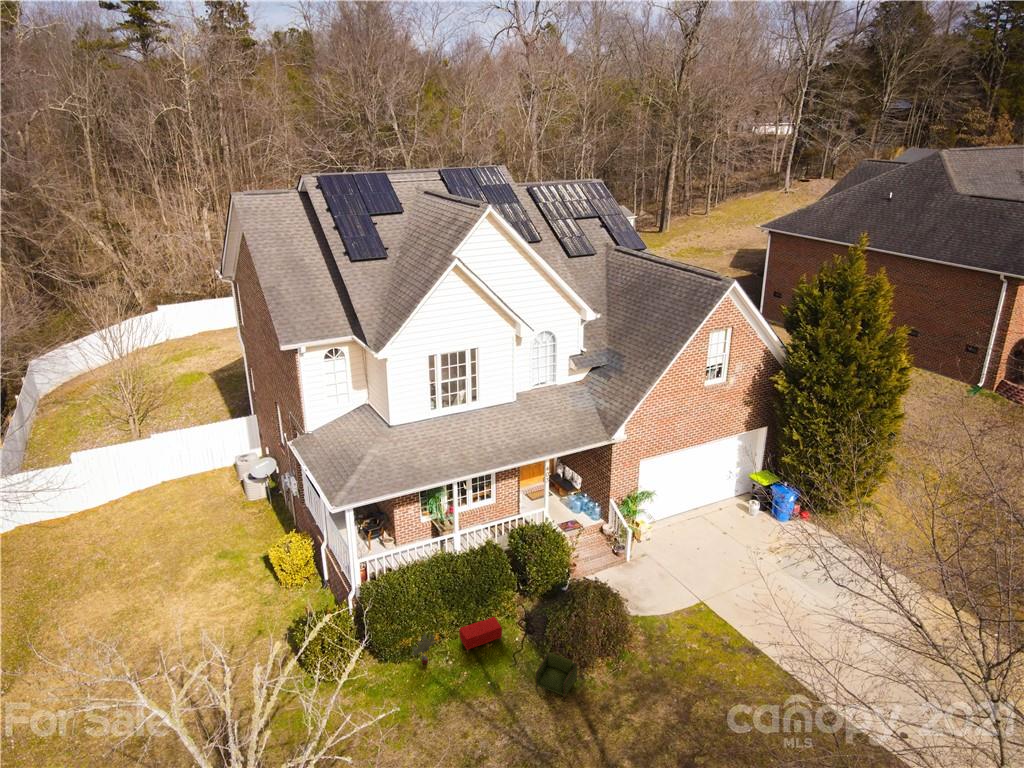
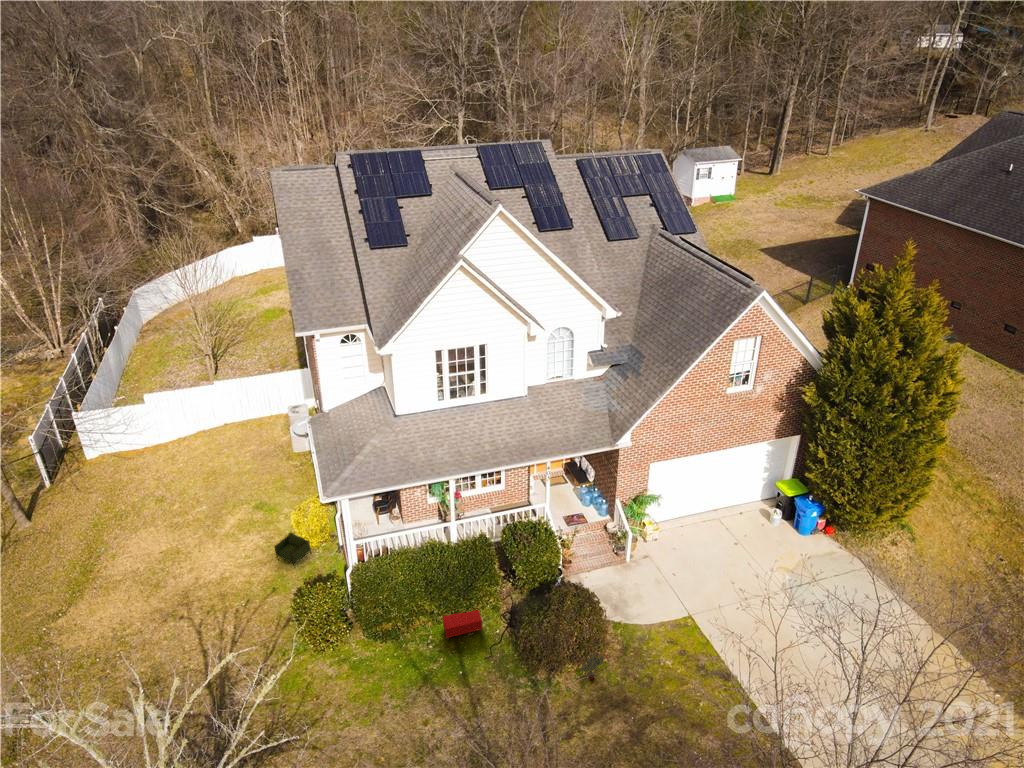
potted tree: present [412,634,435,664] -> present [580,653,604,680]
armchair: present [536,653,577,702] -> present [275,533,312,568]

